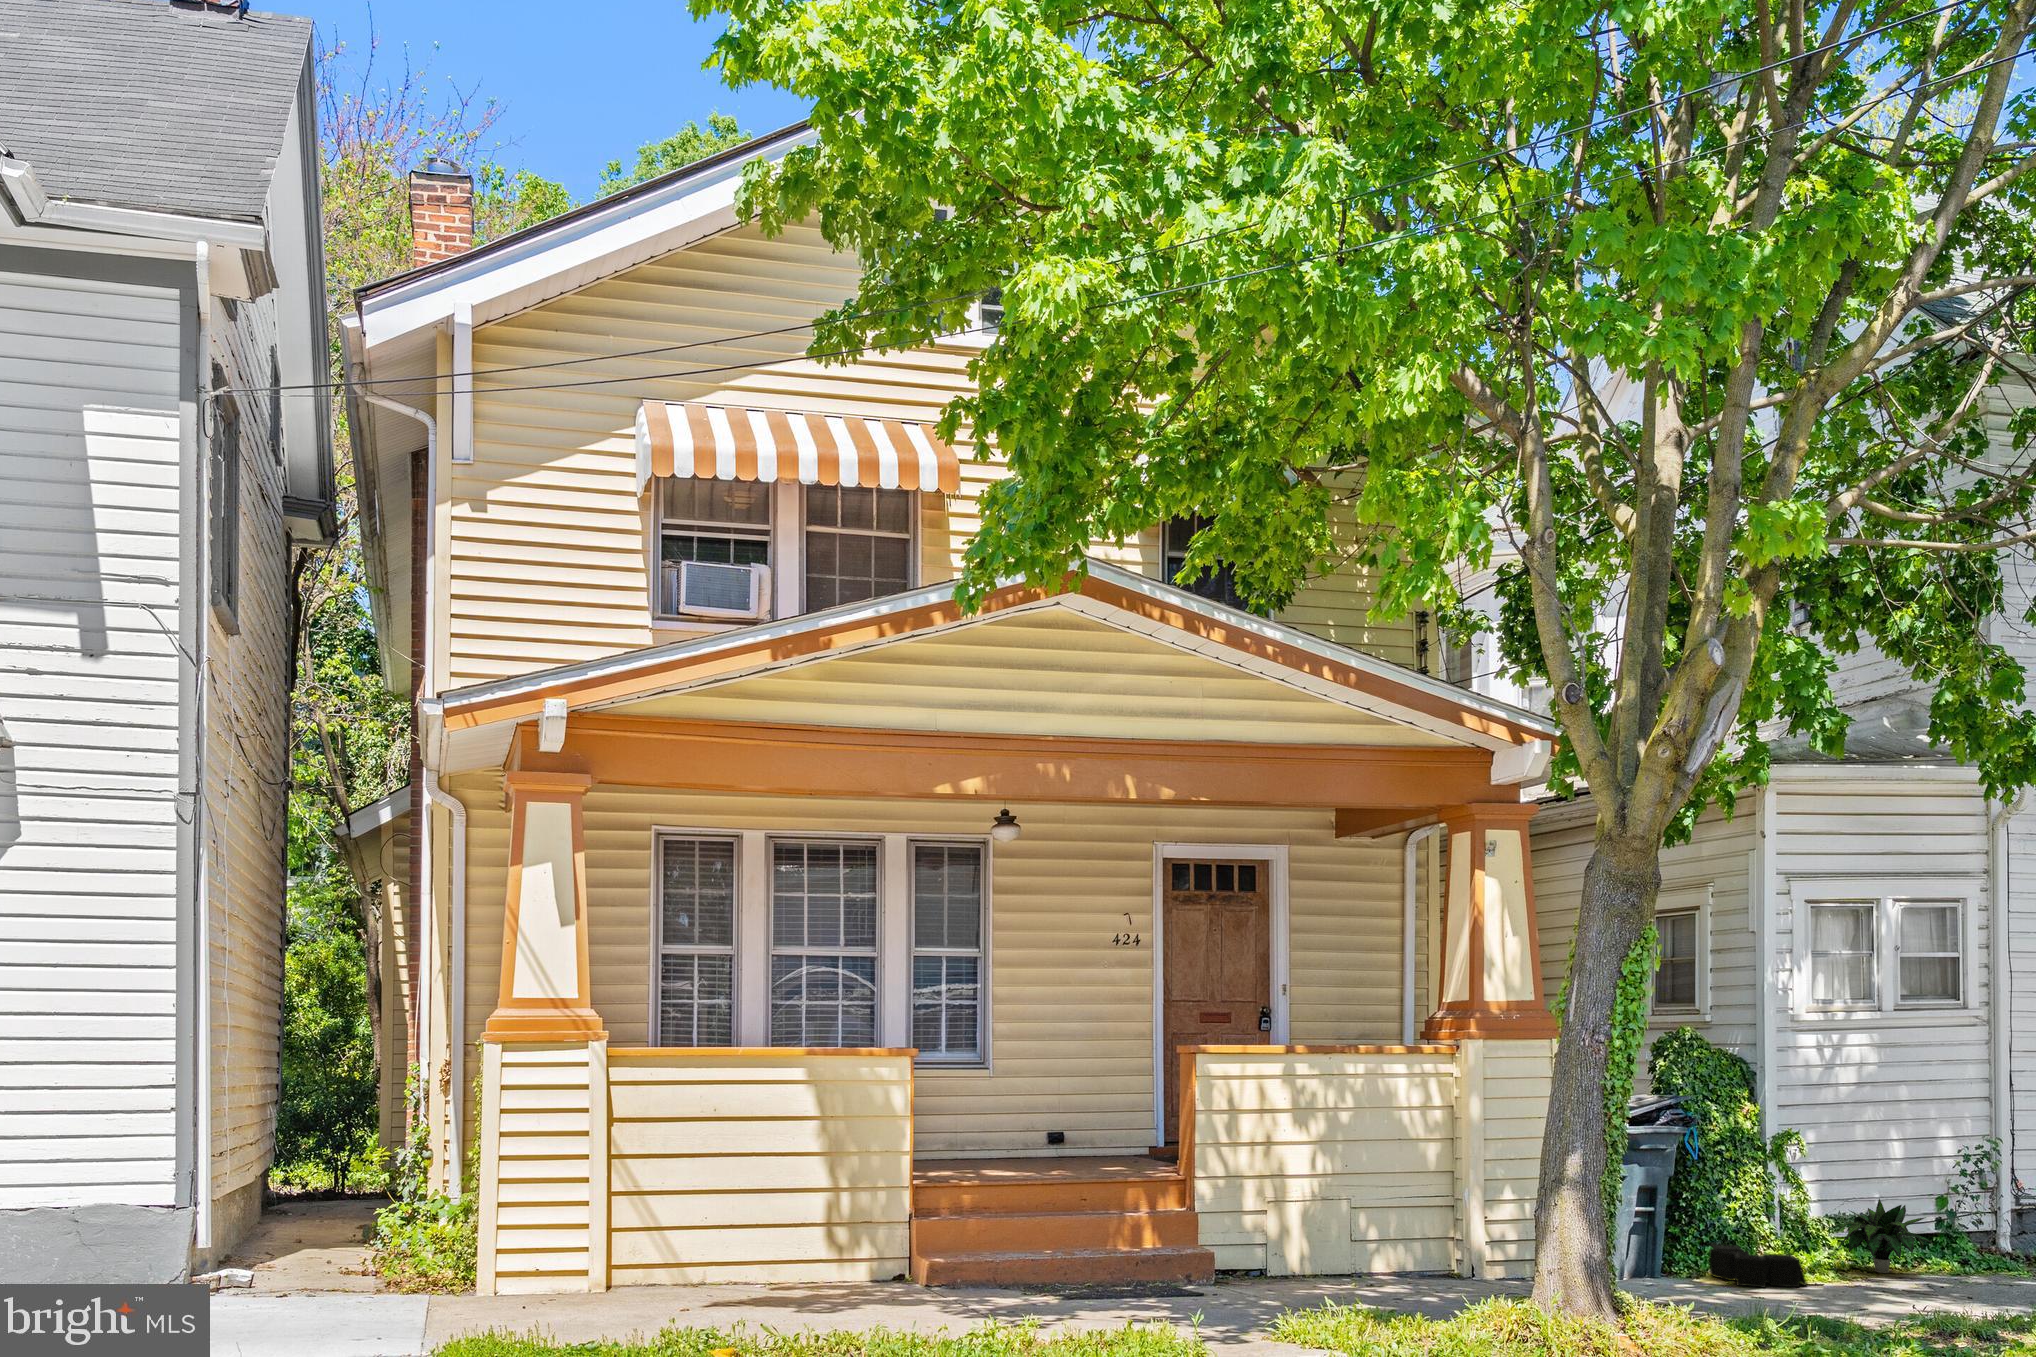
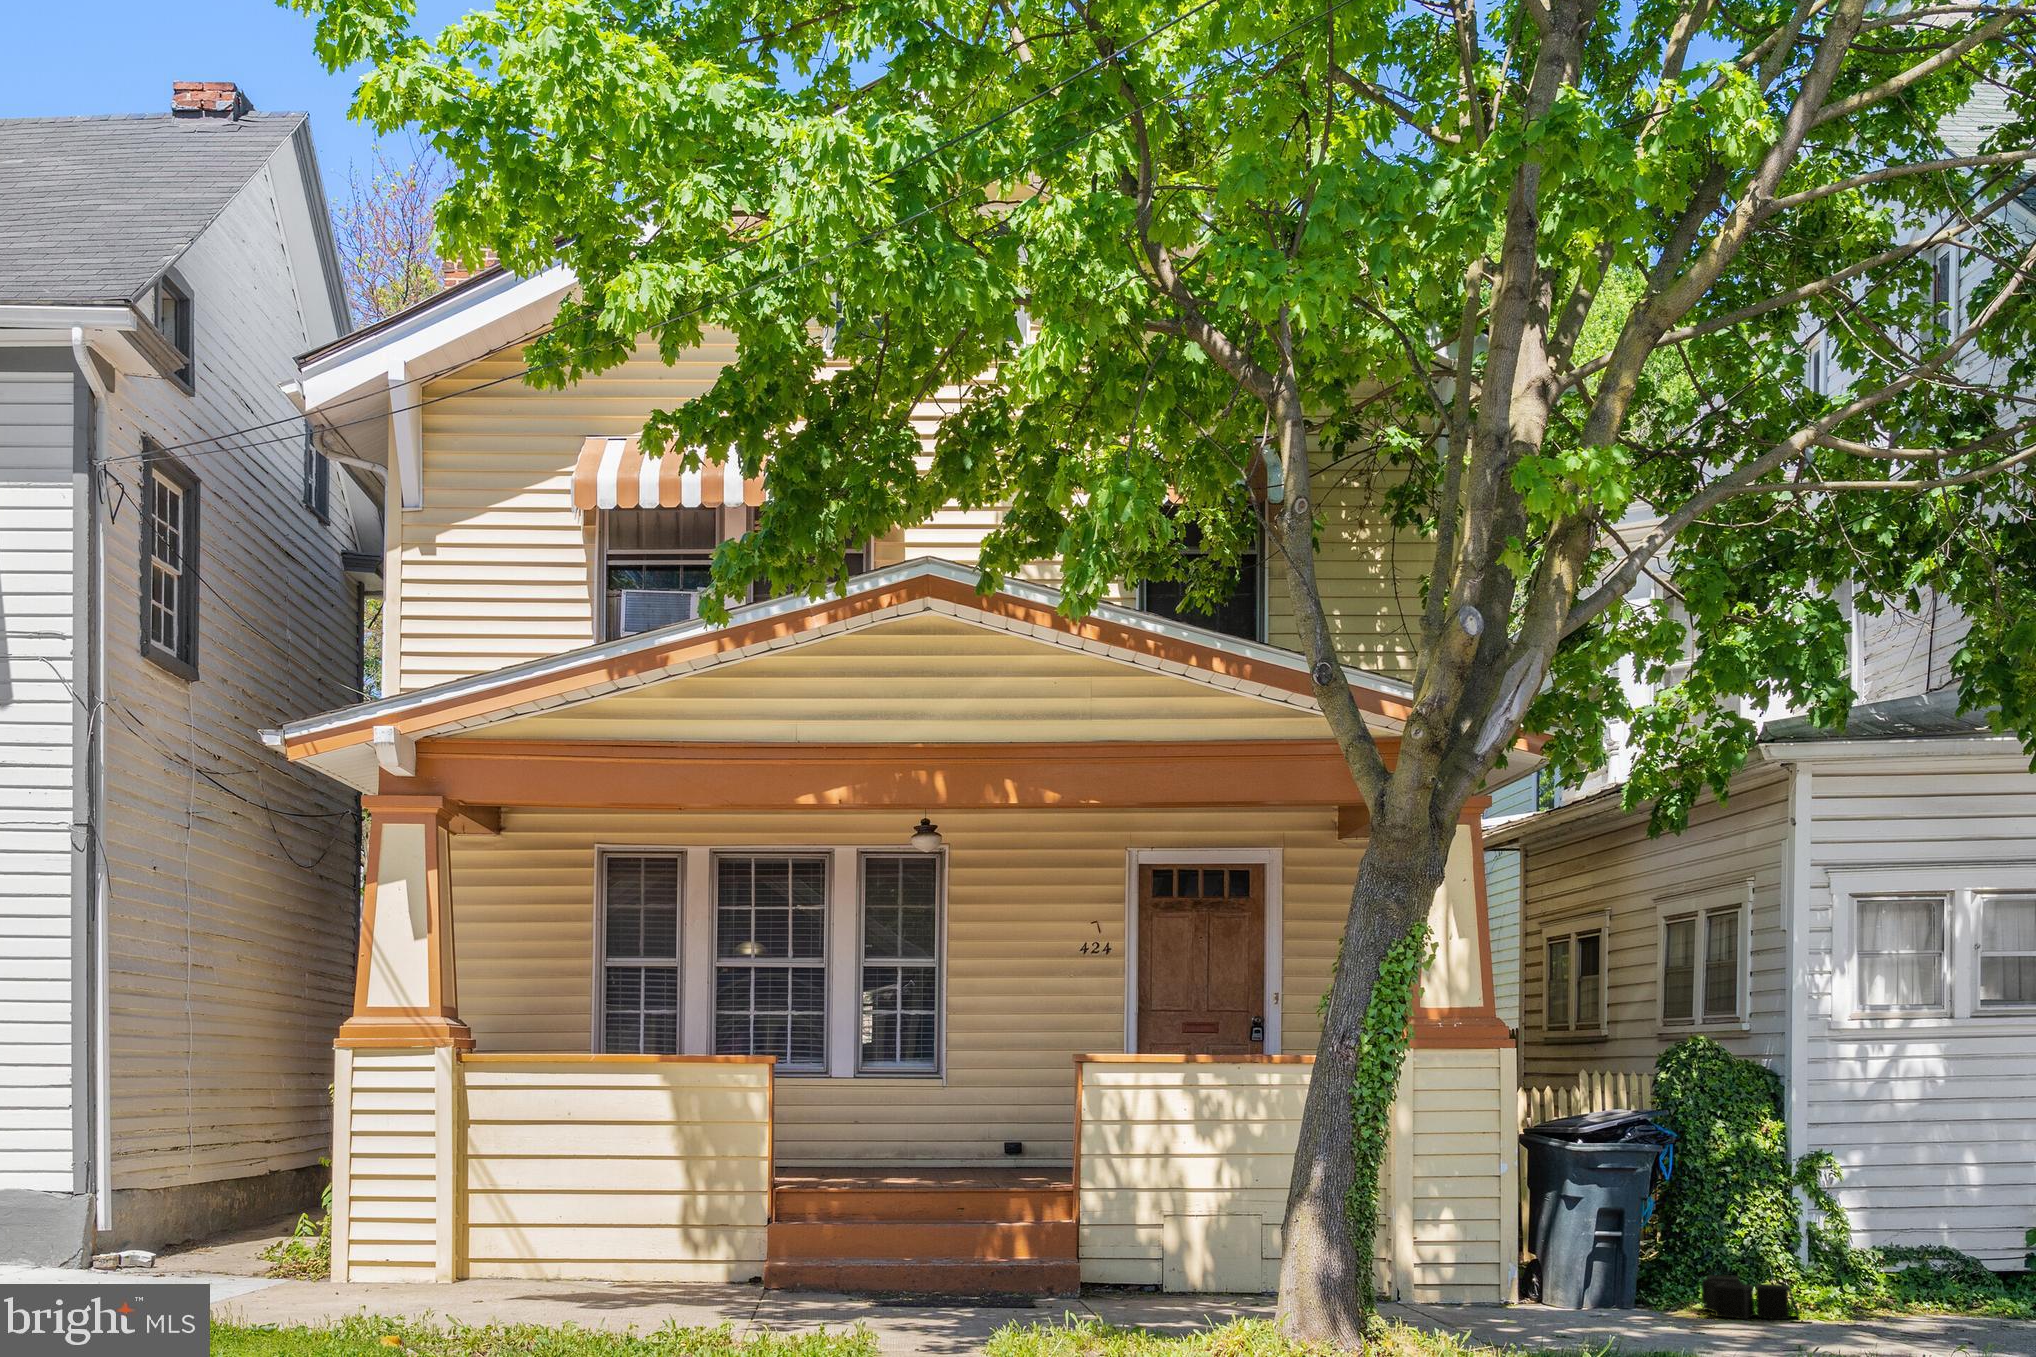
potted plant: present [1837,1199,1932,1273] -> none [1875,1227,1979,1311]

